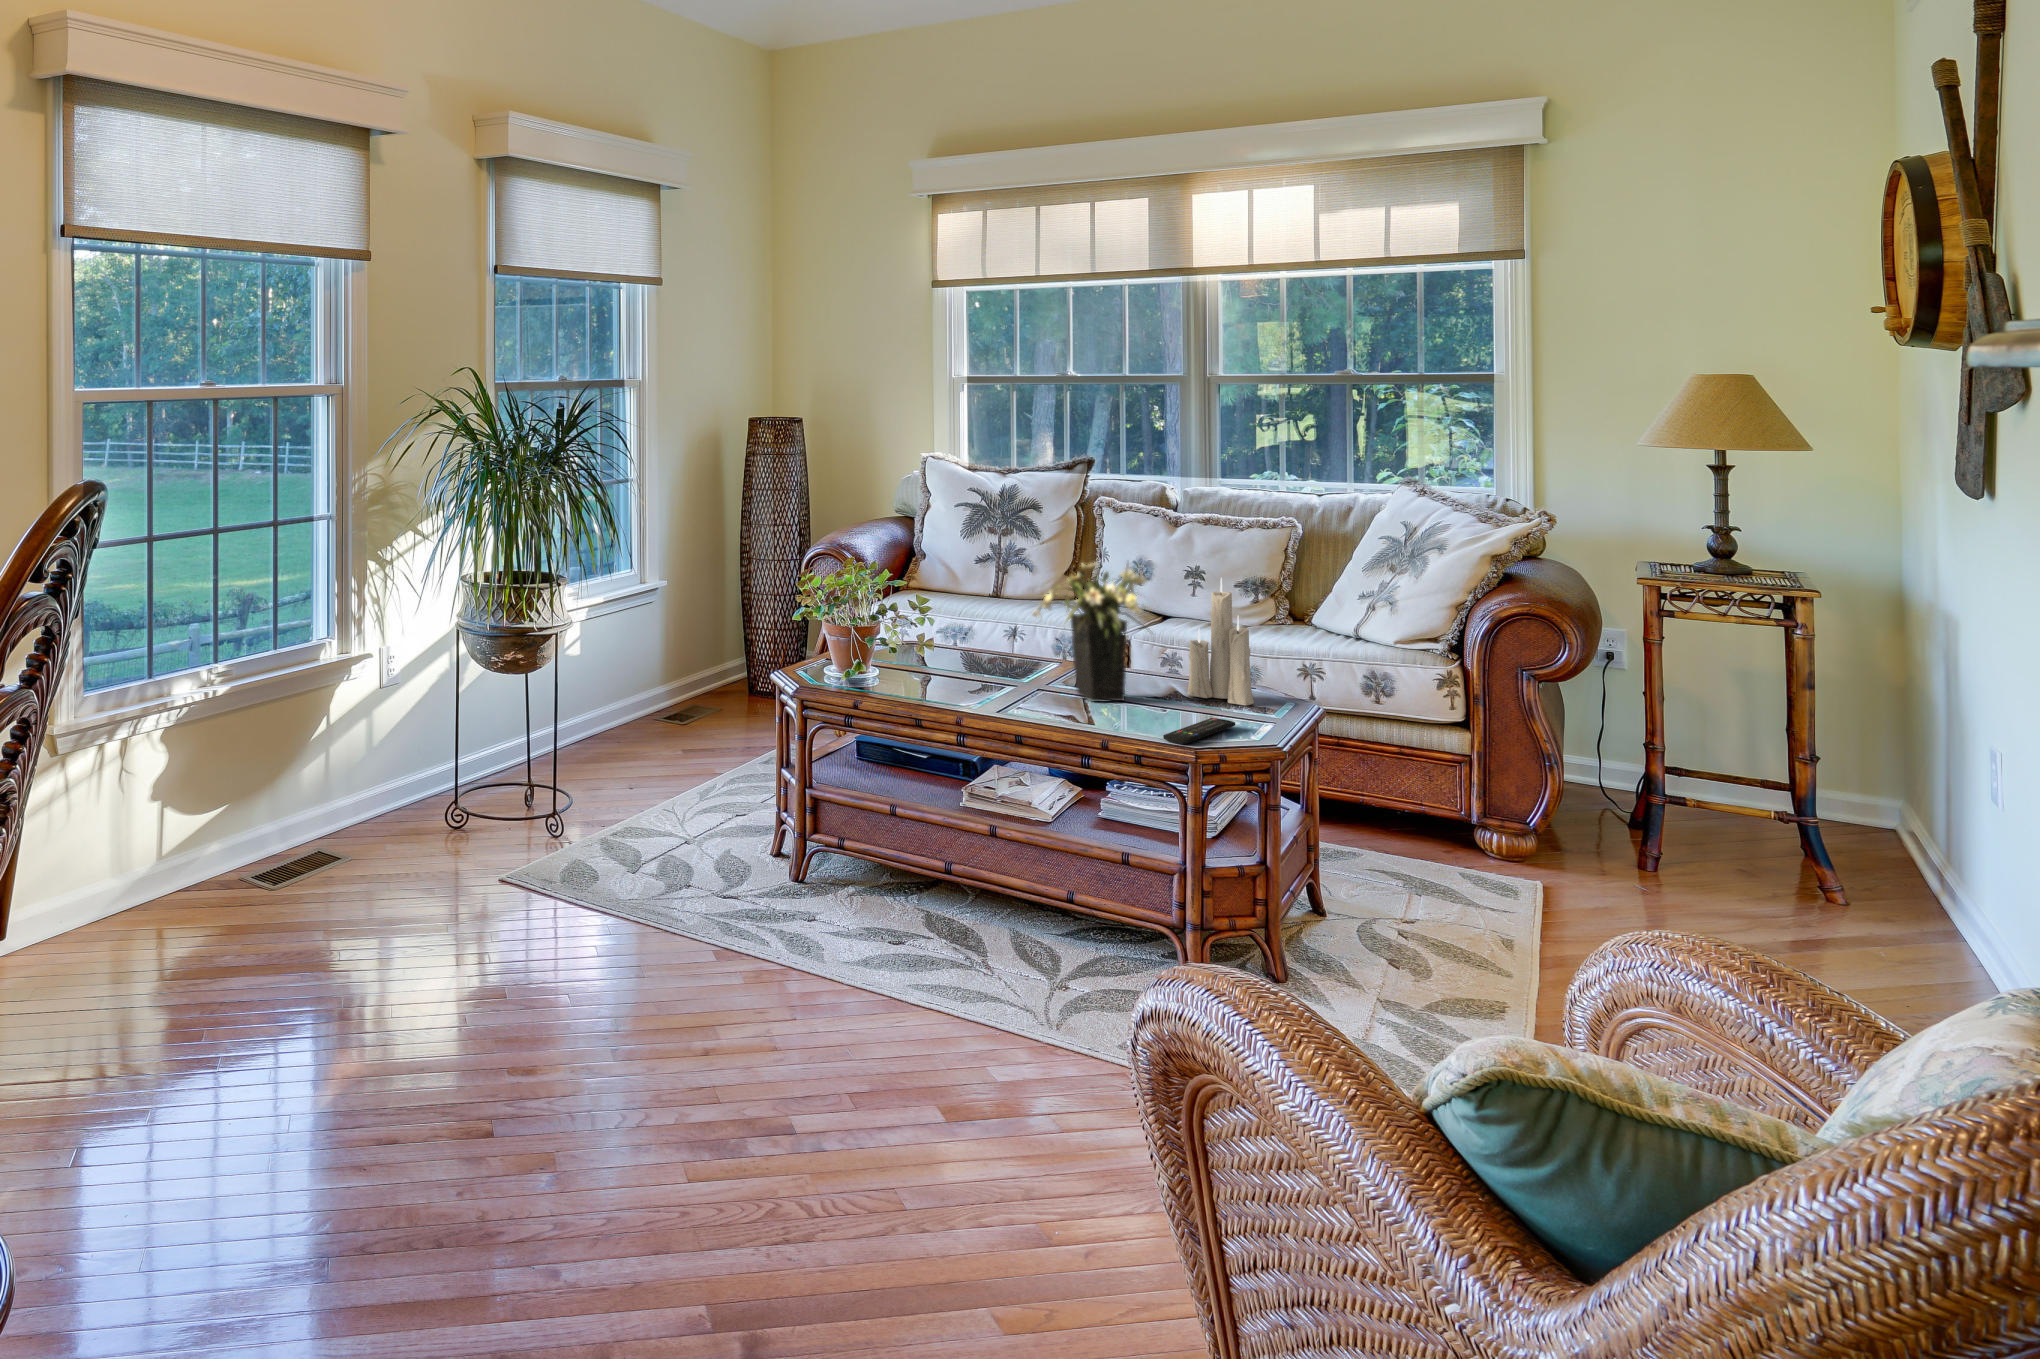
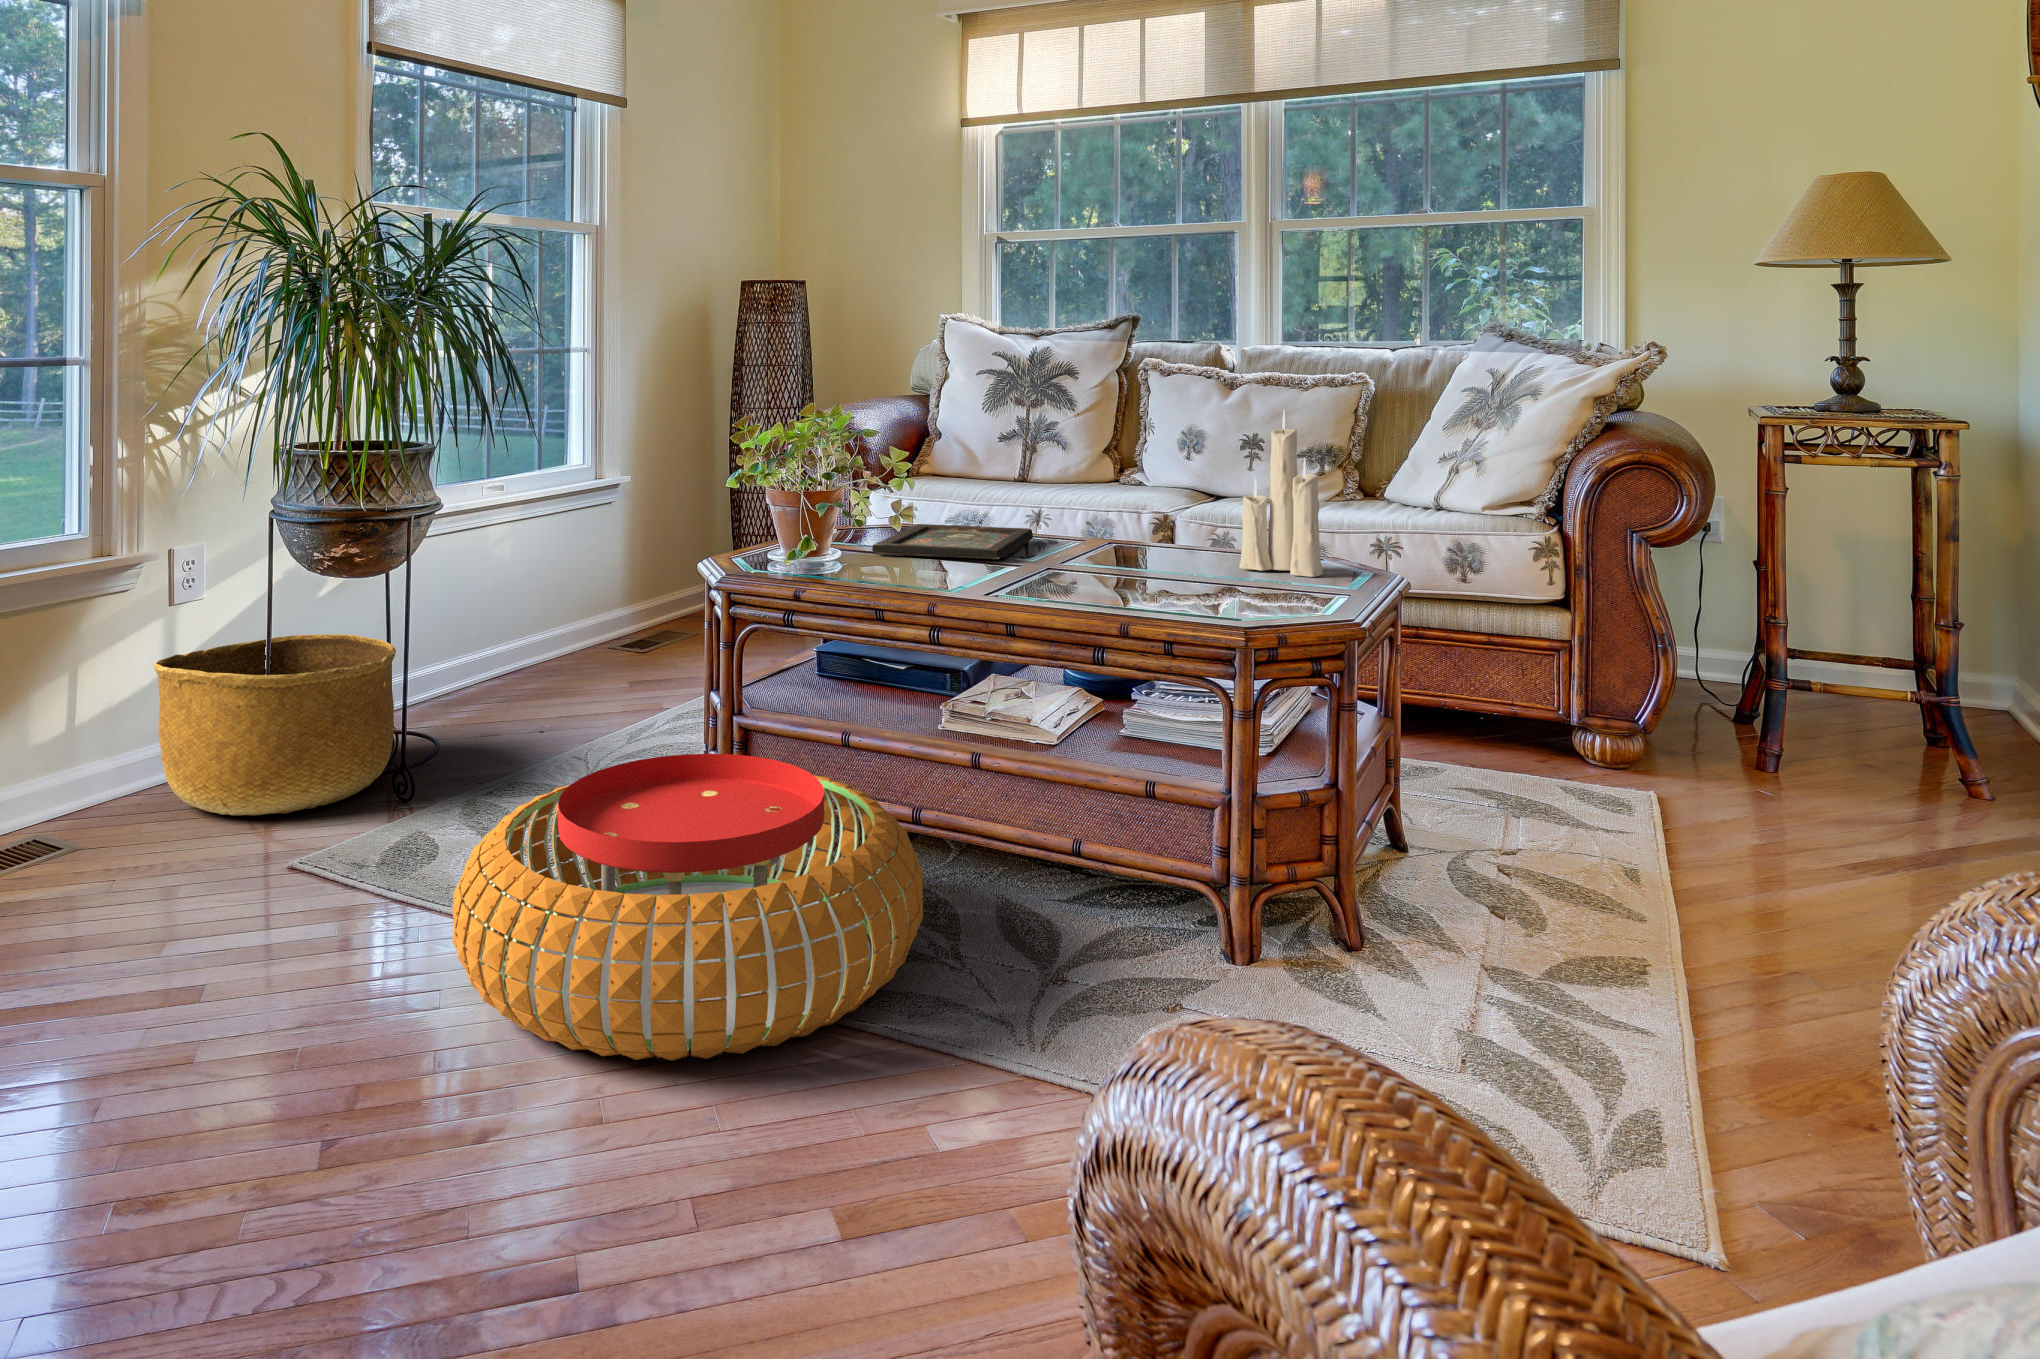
flower arrangement: present [1033,563,1151,702] -> none [1038,385,1198,578]
tray: none [899,644,1018,680] -> present [872,524,1033,559]
basket: none [387,710,544,841] -> present [153,634,396,815]
remote control: present [1163,718,1235,745] -> none [1204,588,1300,621]
pouf: none [651,817,966,1015] -> present [452,754,923,1061]

